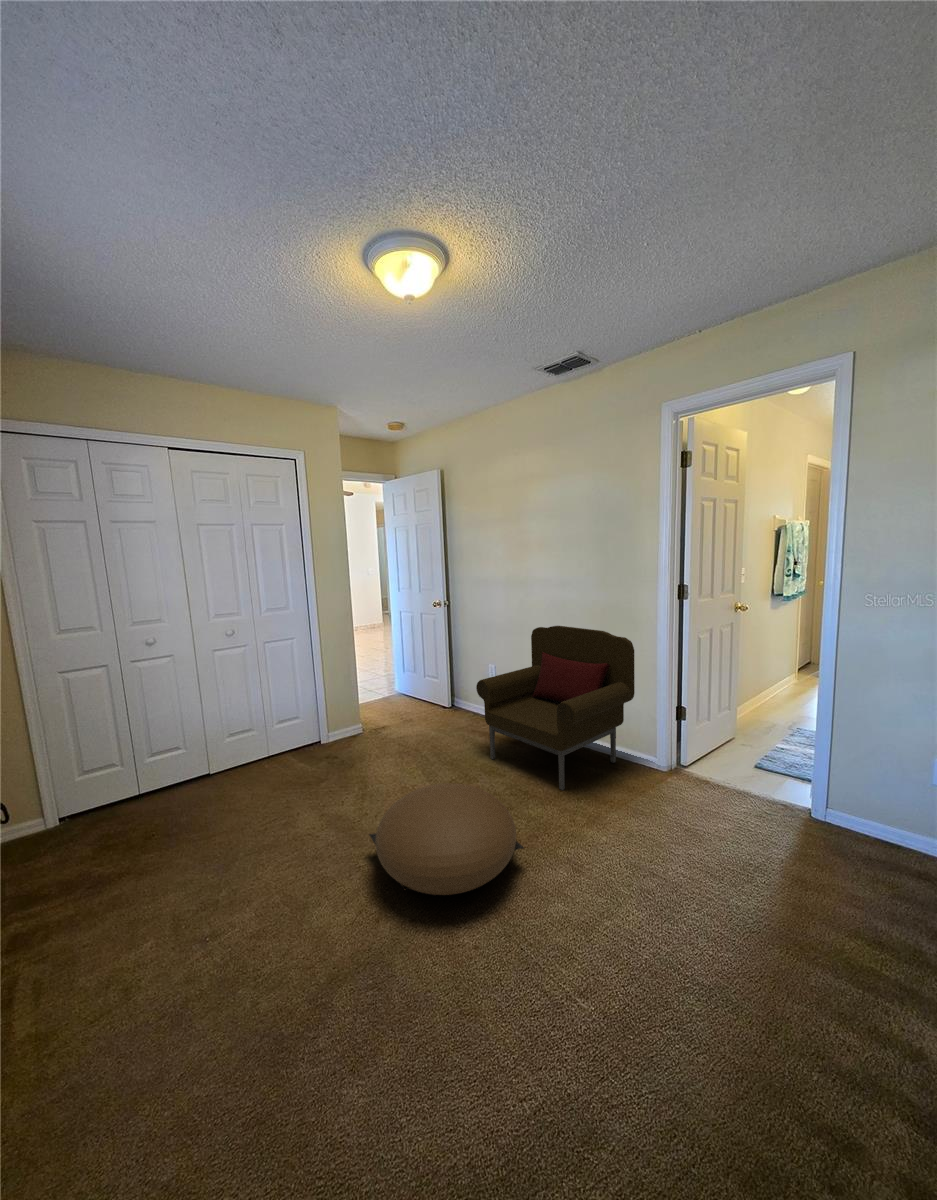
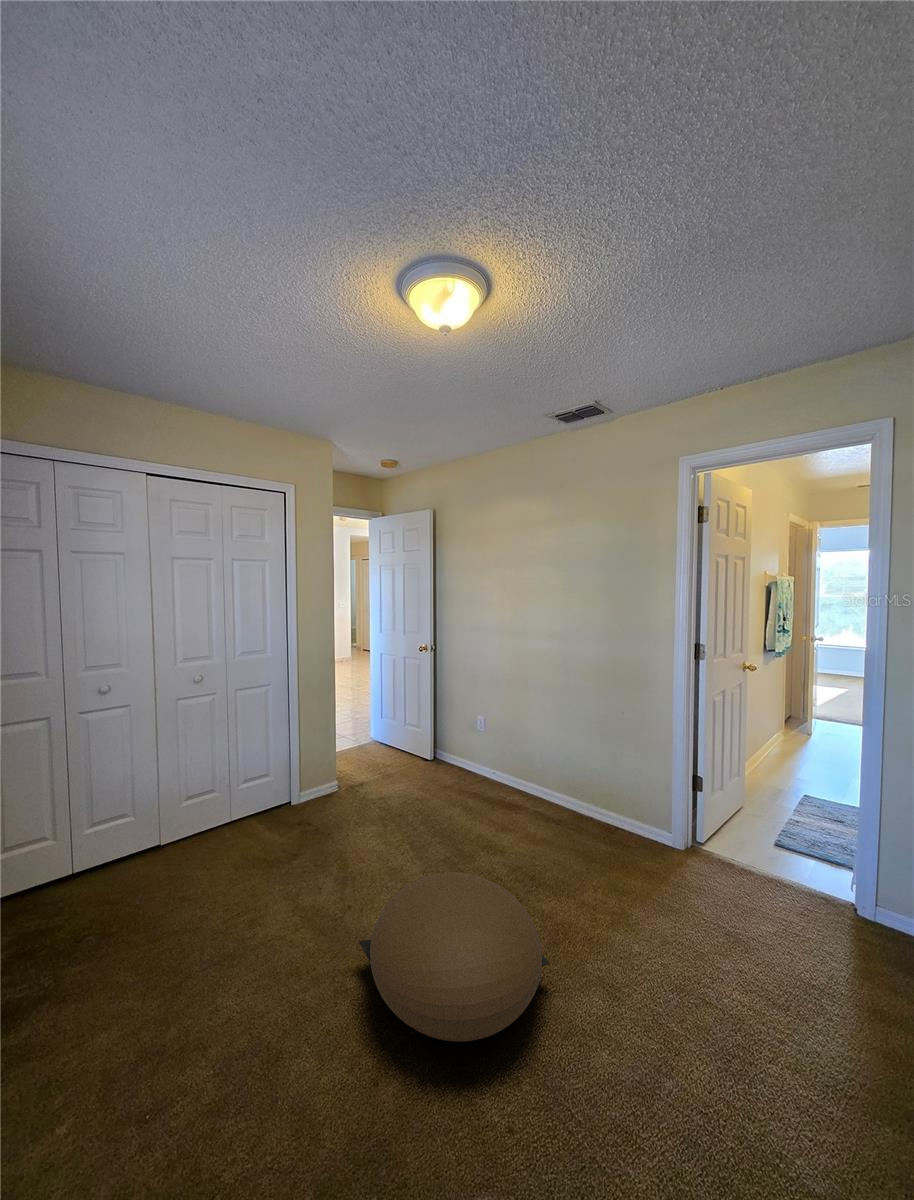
armchair: present [476,626,635,790] -> none [472,680,647,873]

